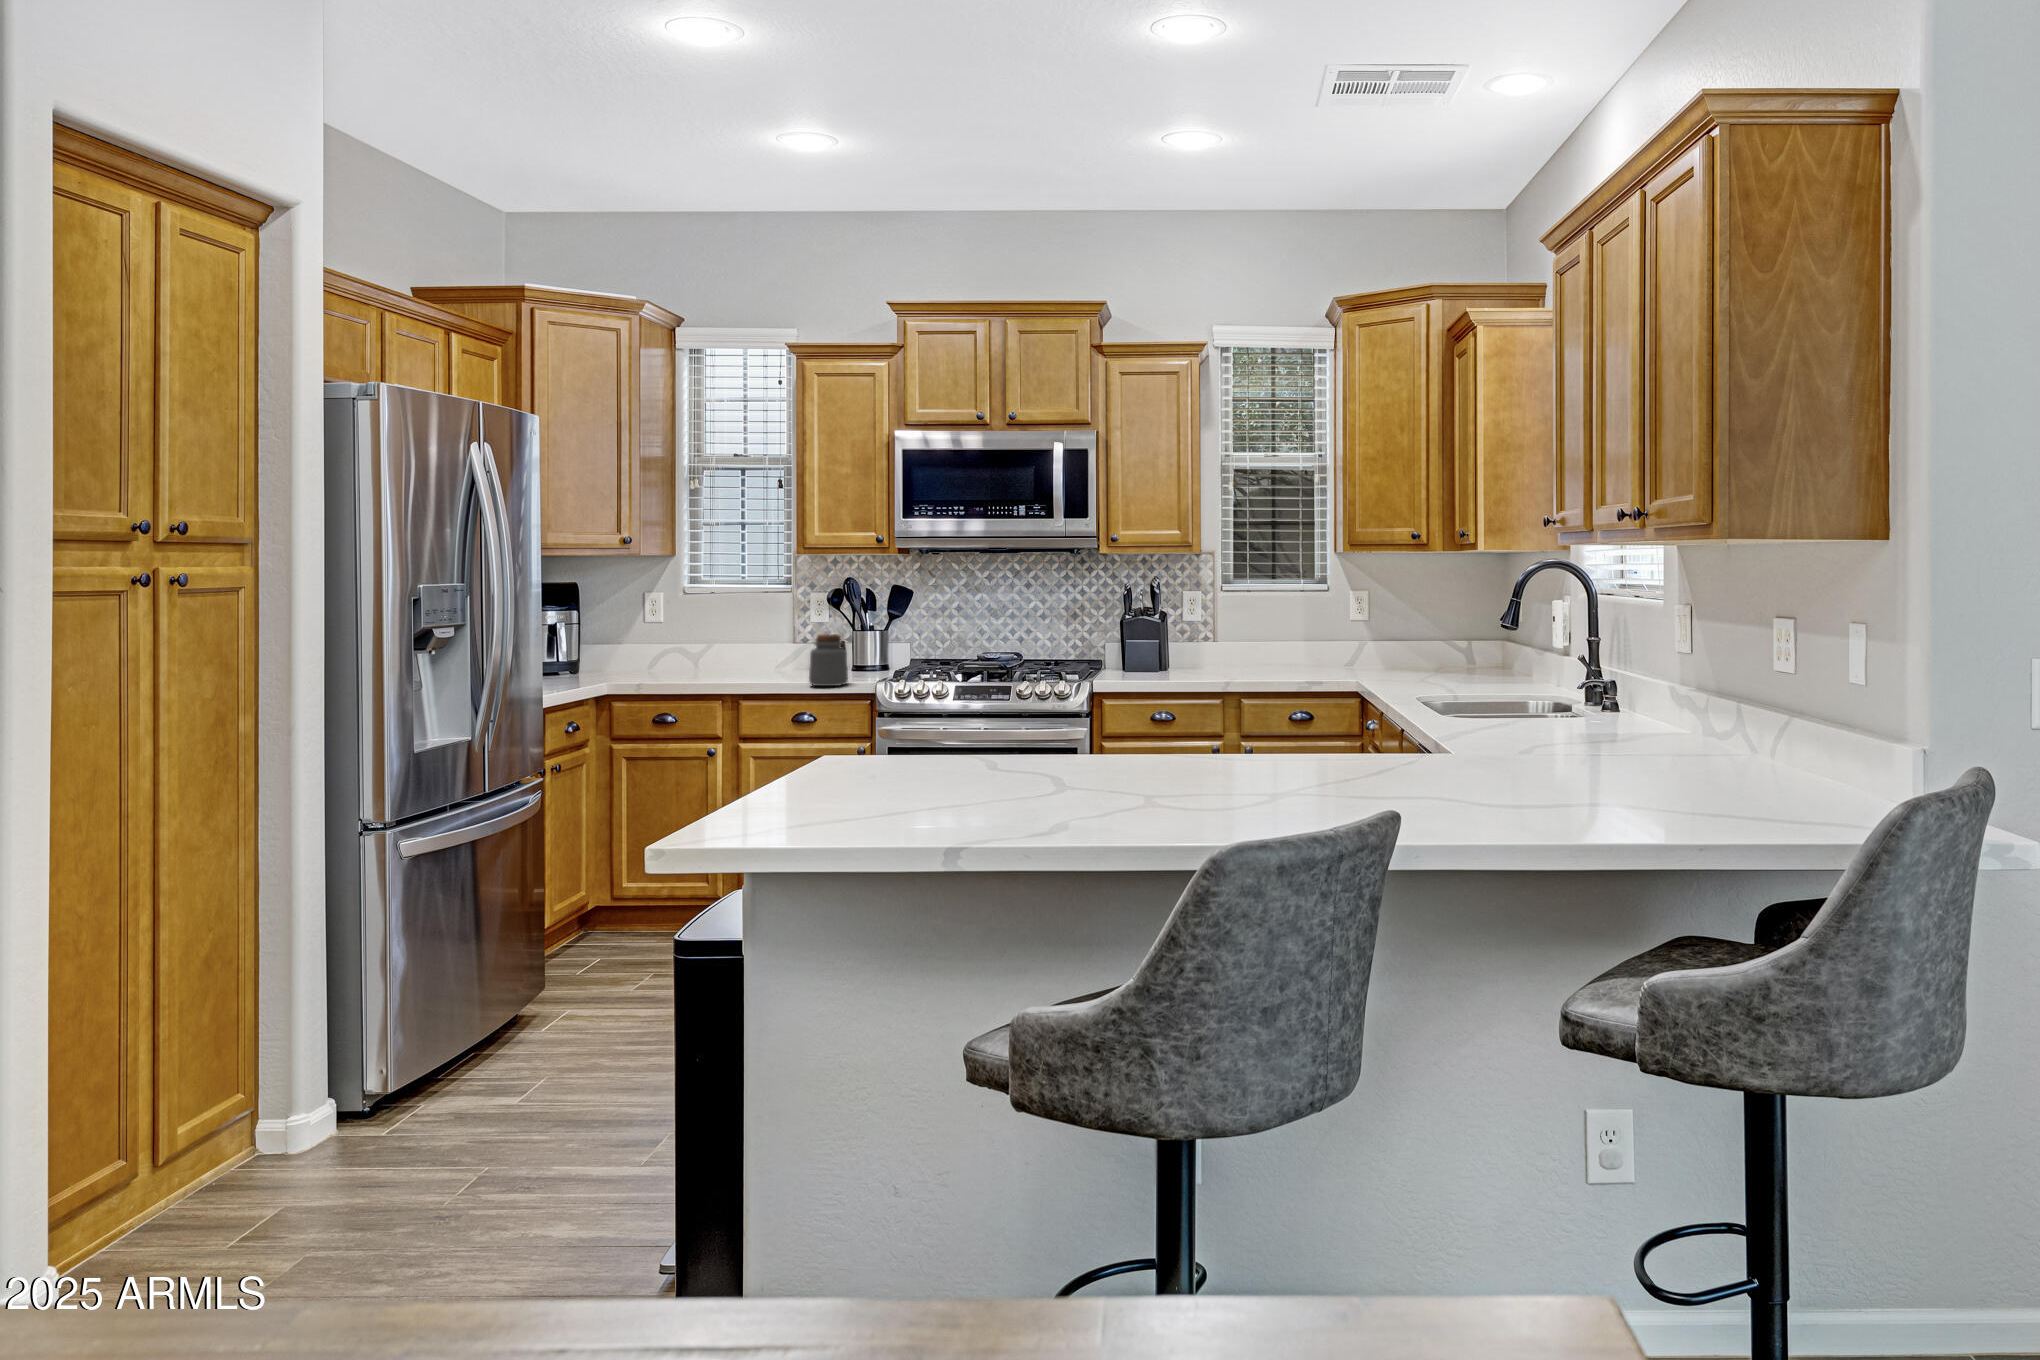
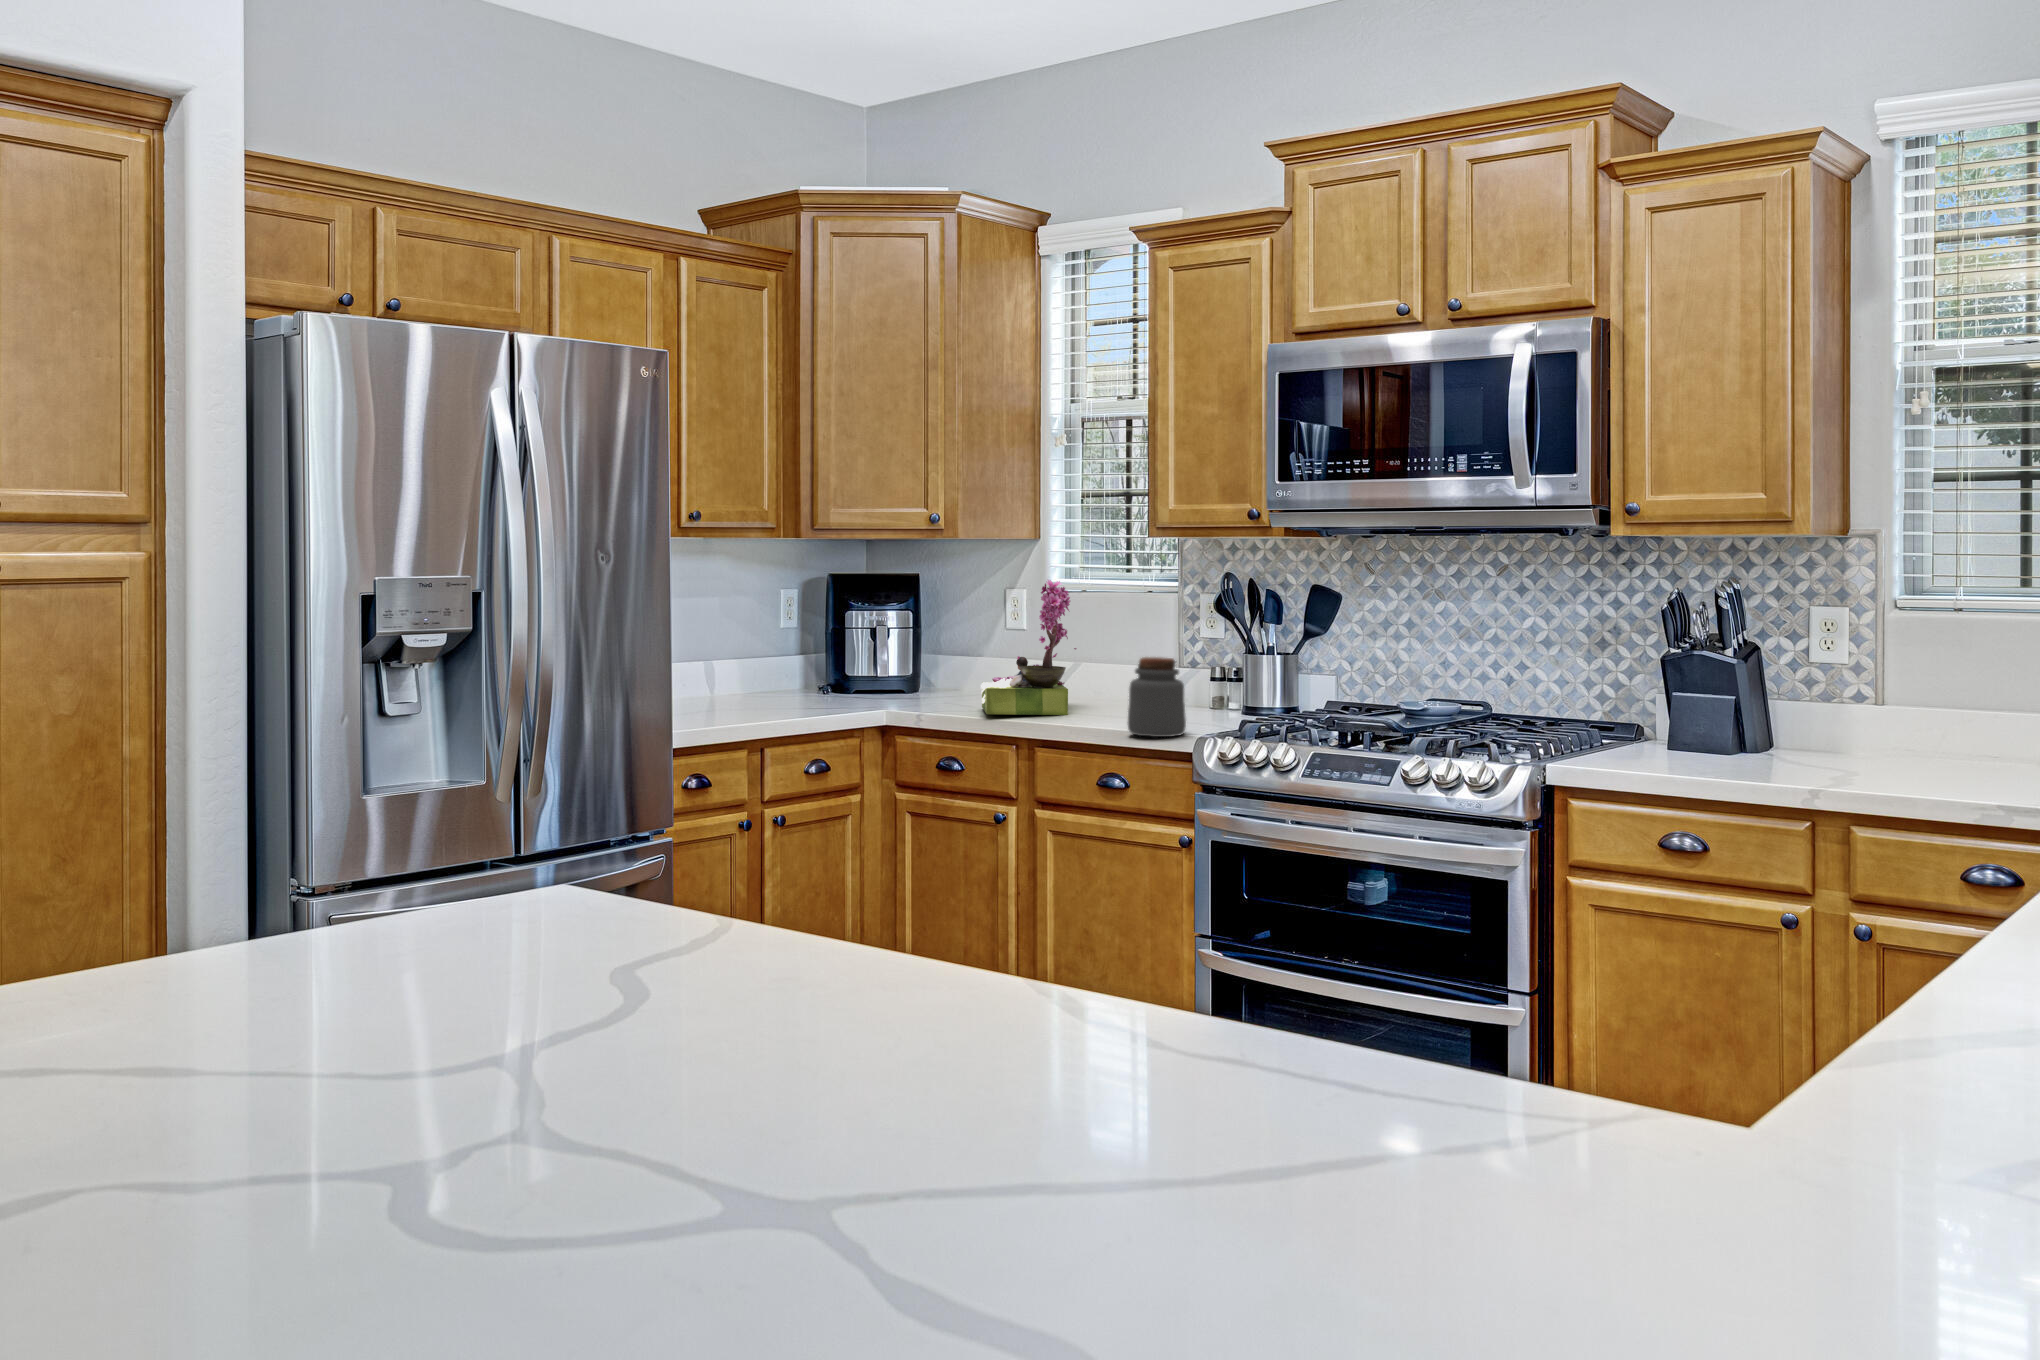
flower arrangement: none [653,584,732,682] -> present [981,580,1077,715]

